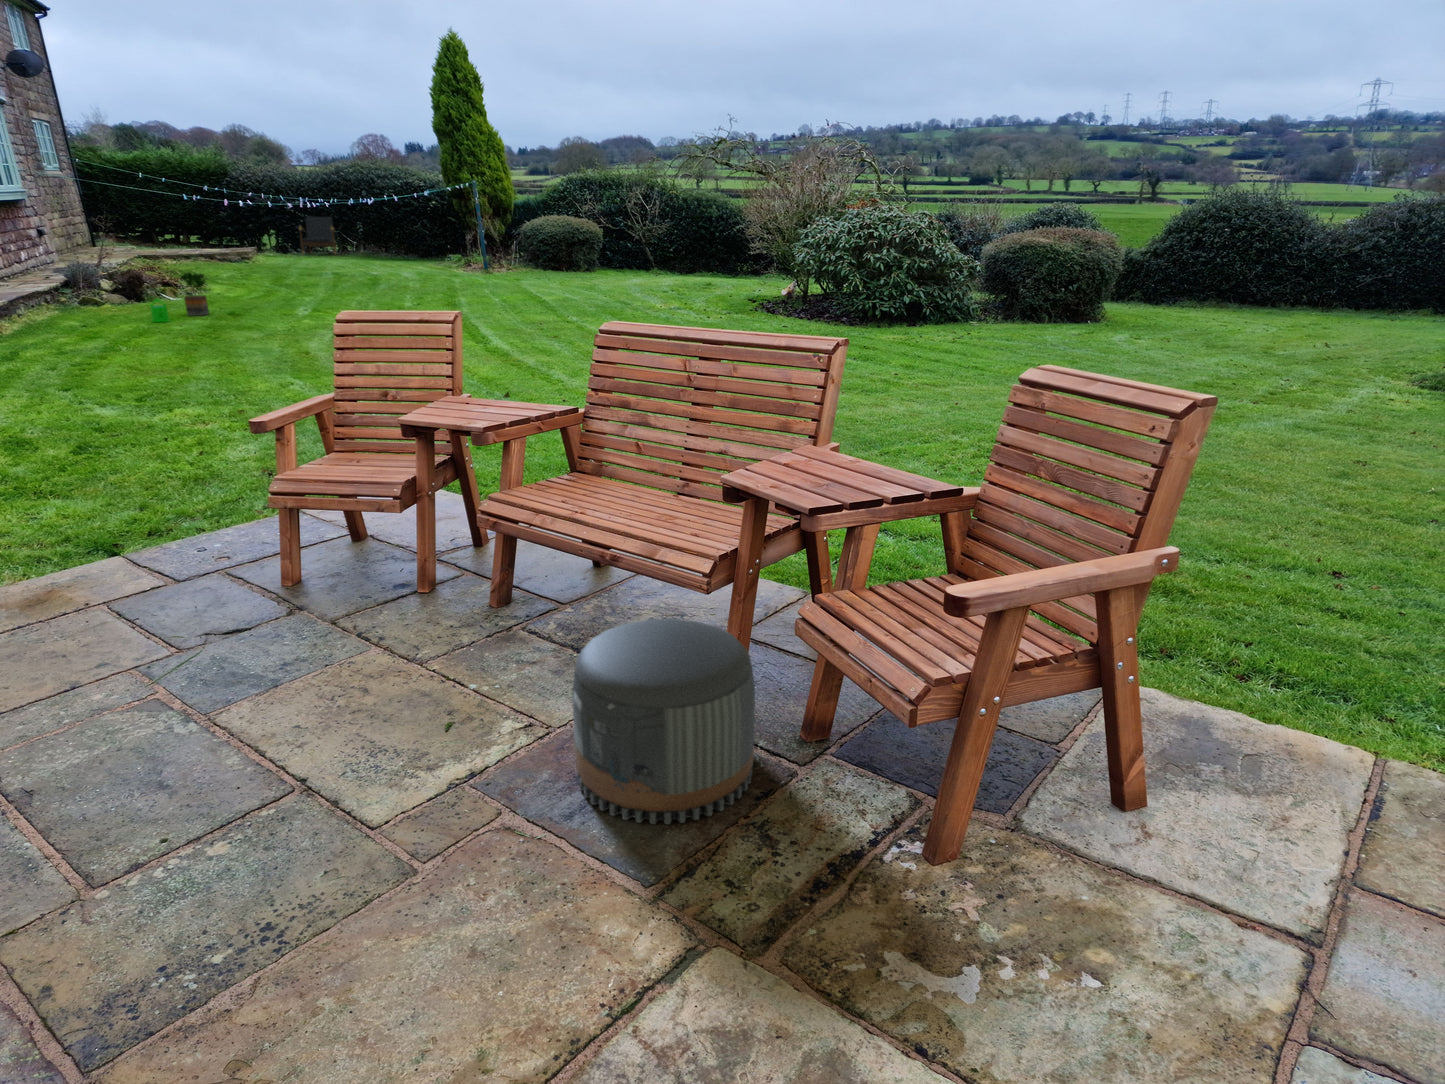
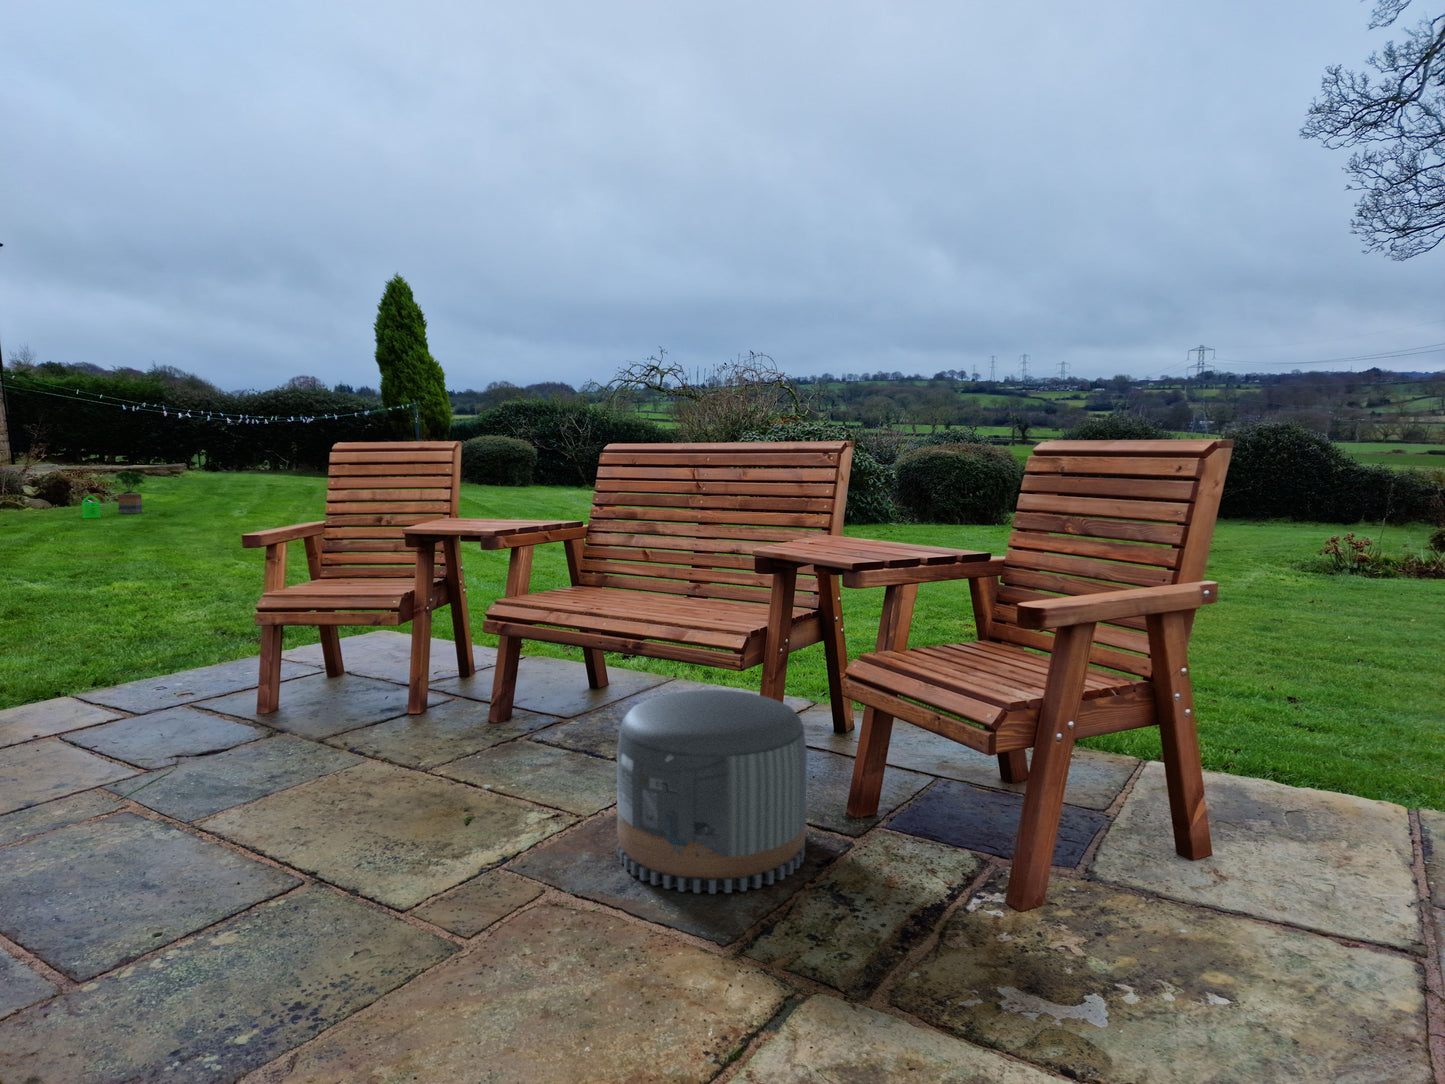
lounge chair: present [299,217,336,254] -> none [231,436,268,471]

